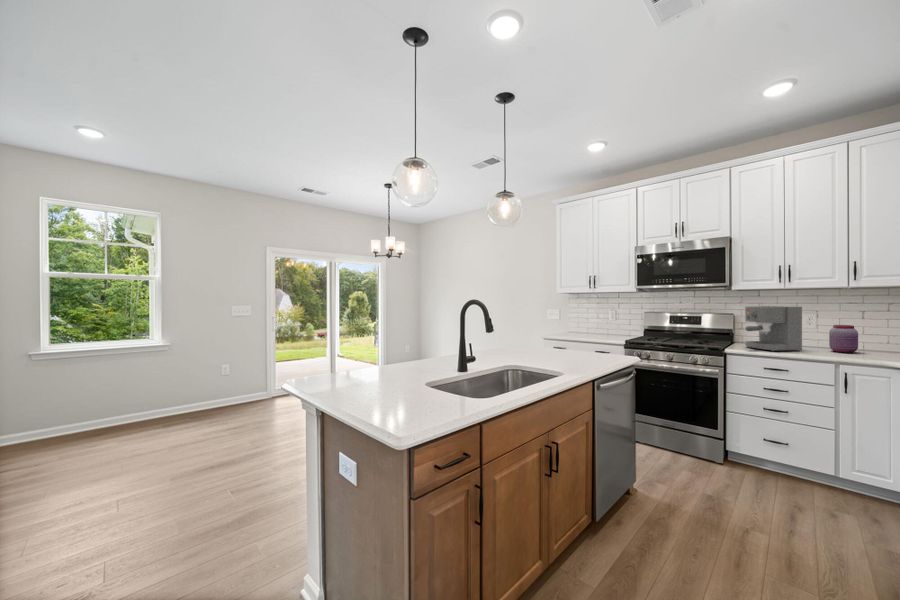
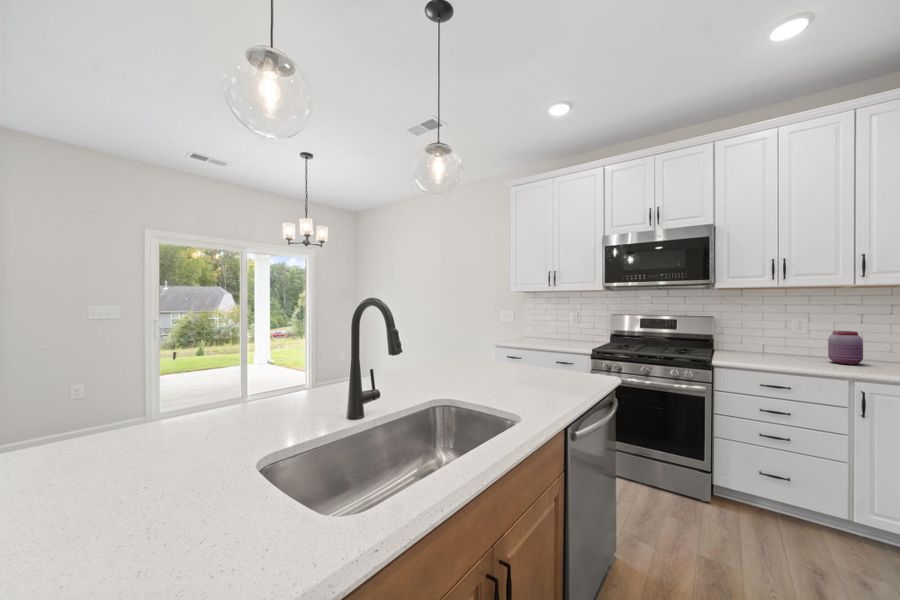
coffee maker: present [745,306,802,351] -> none [731,308,799,363]

